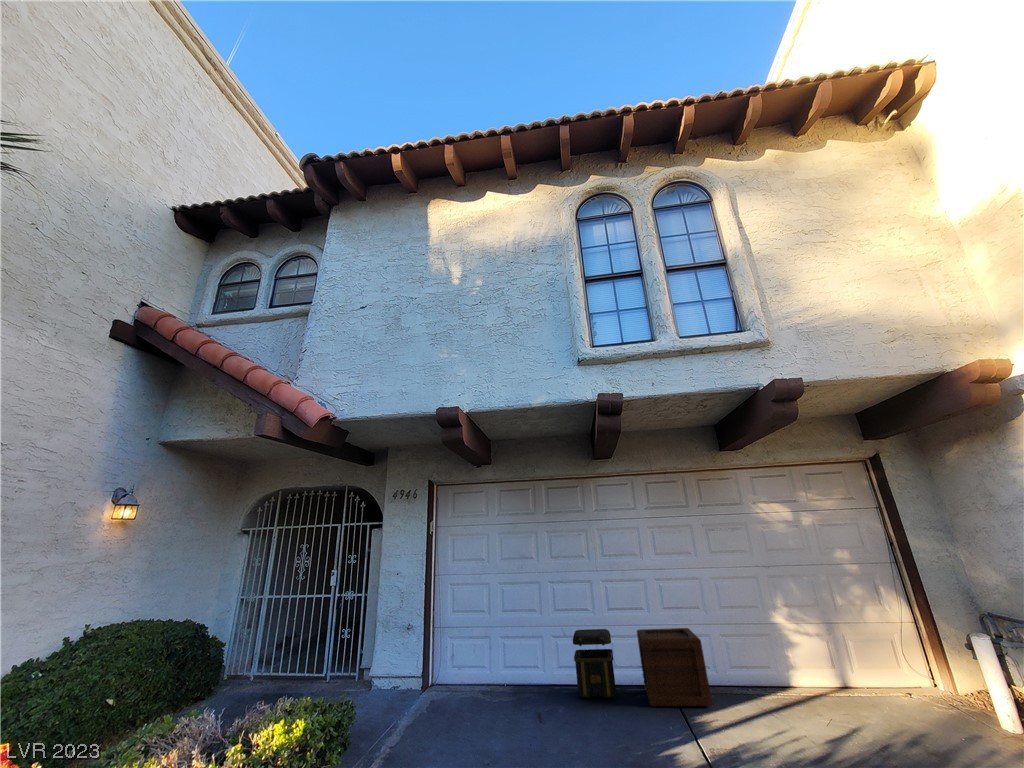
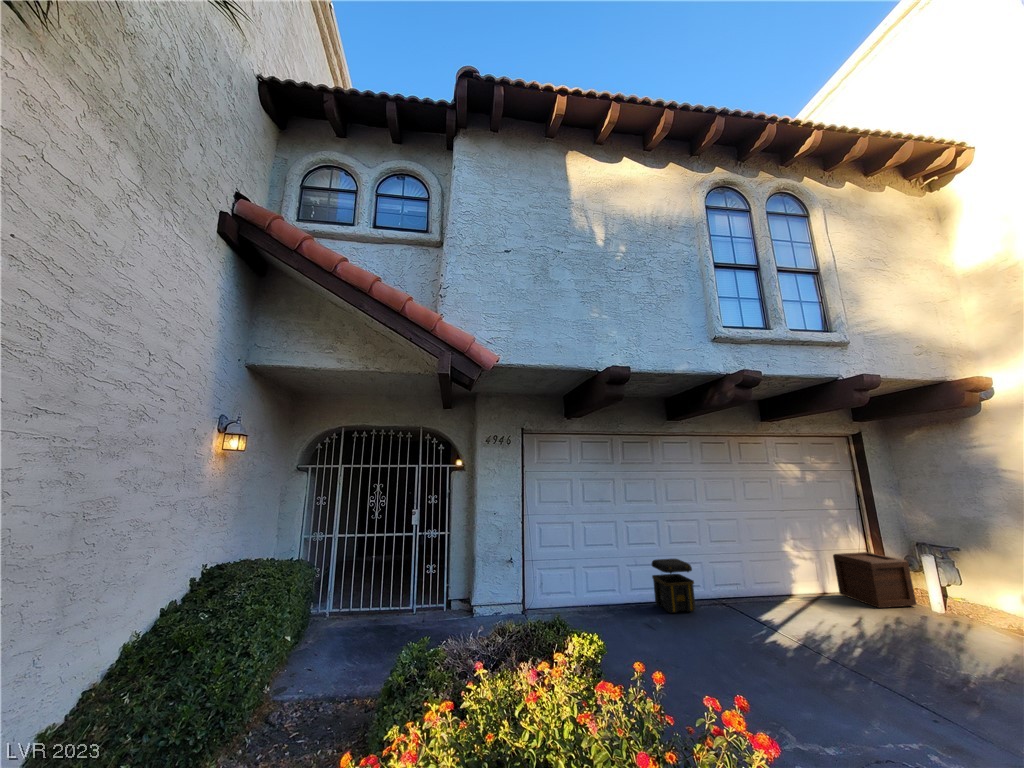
wooden crate: present [637,628,712,707] -> present [833,552,917,608]

